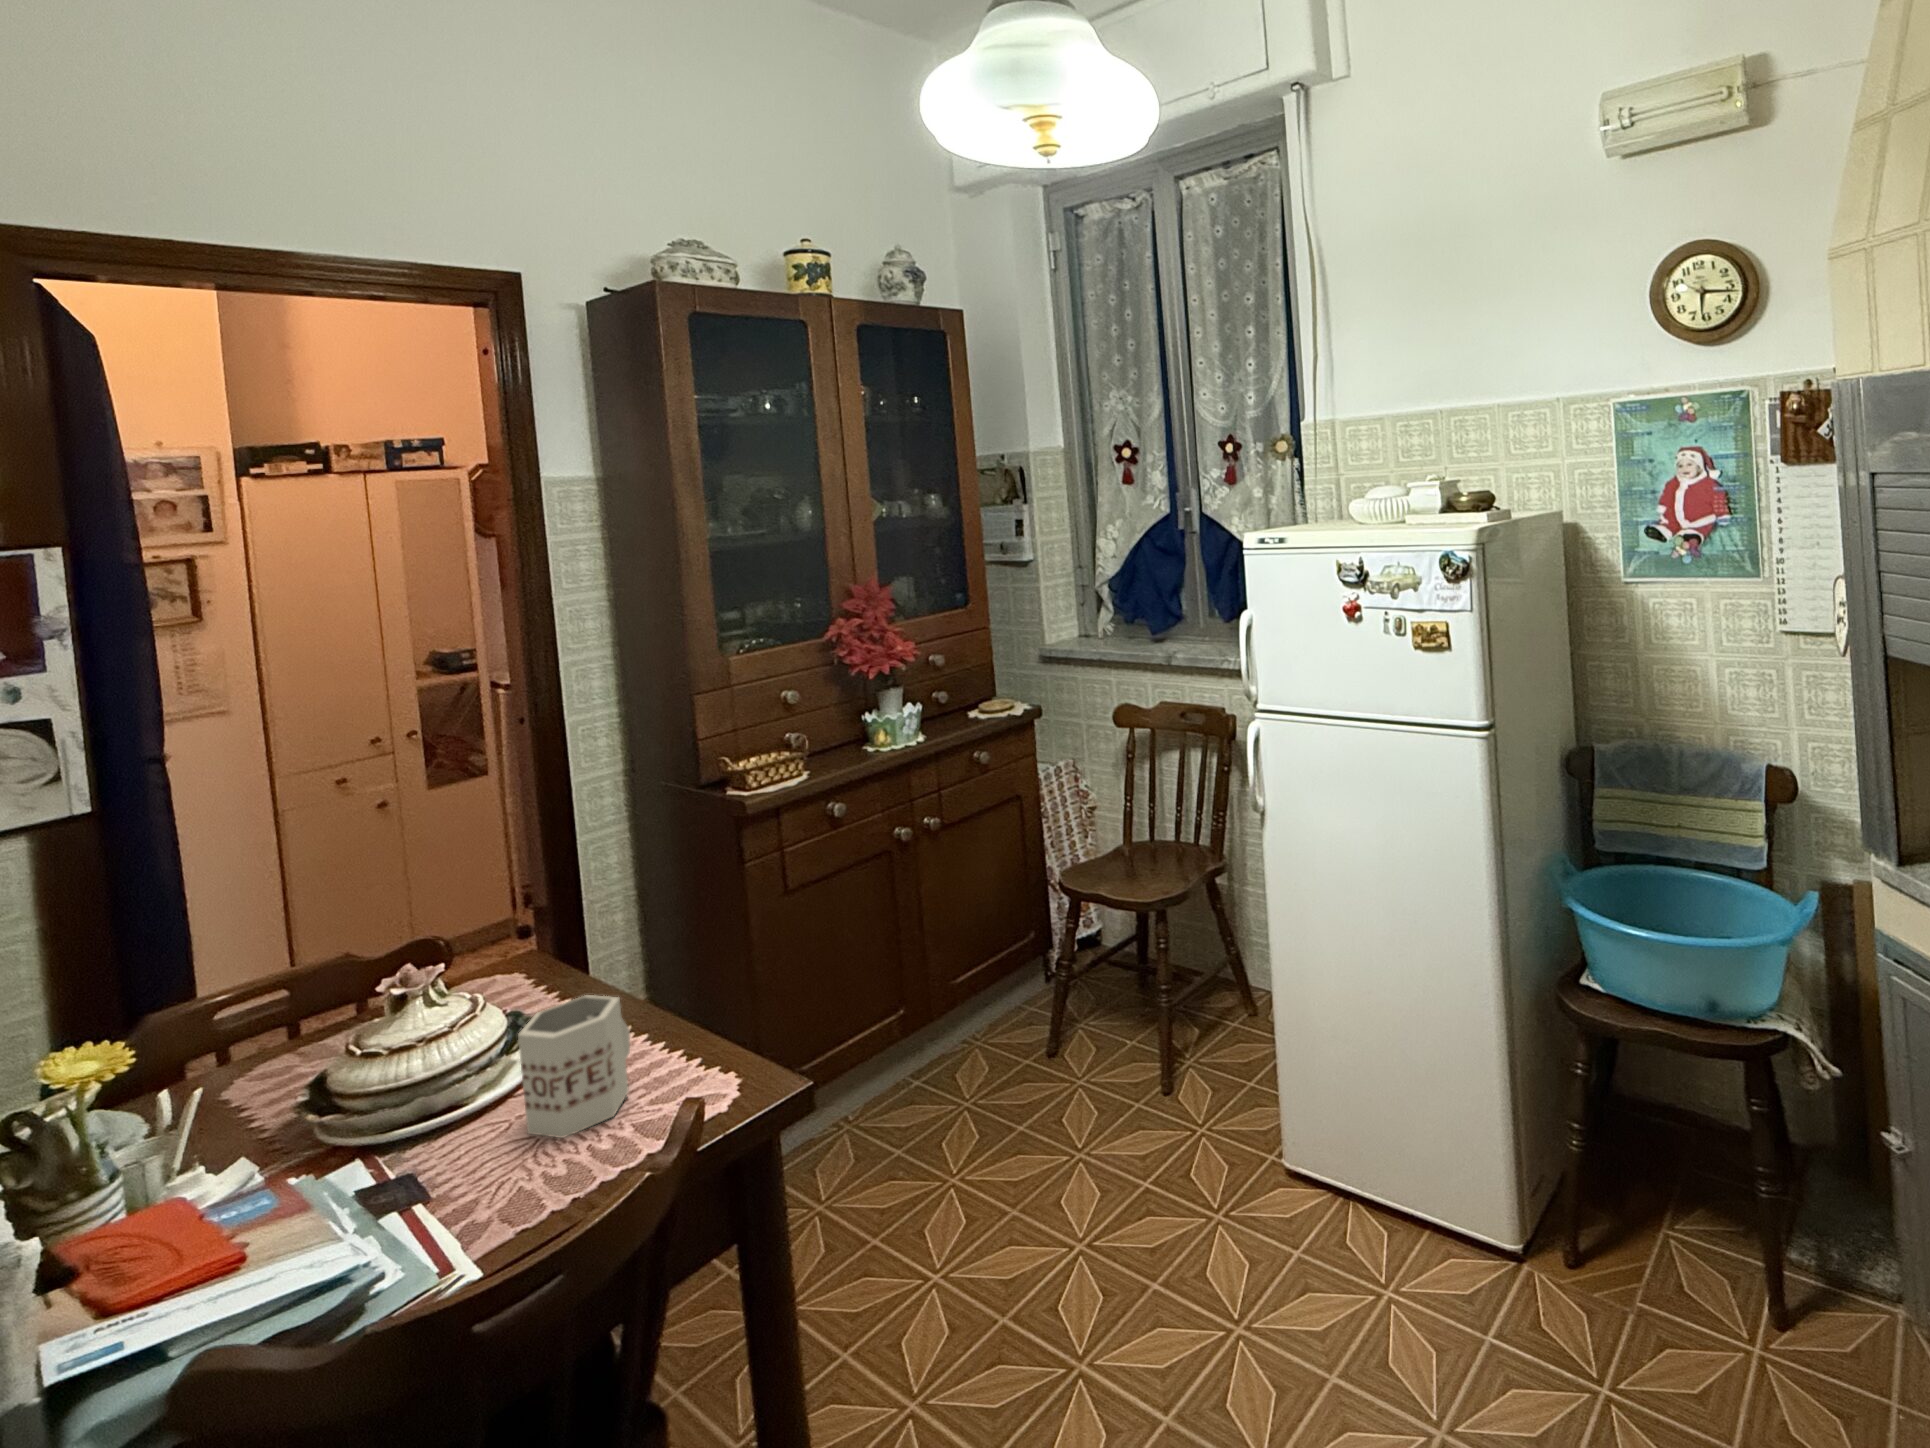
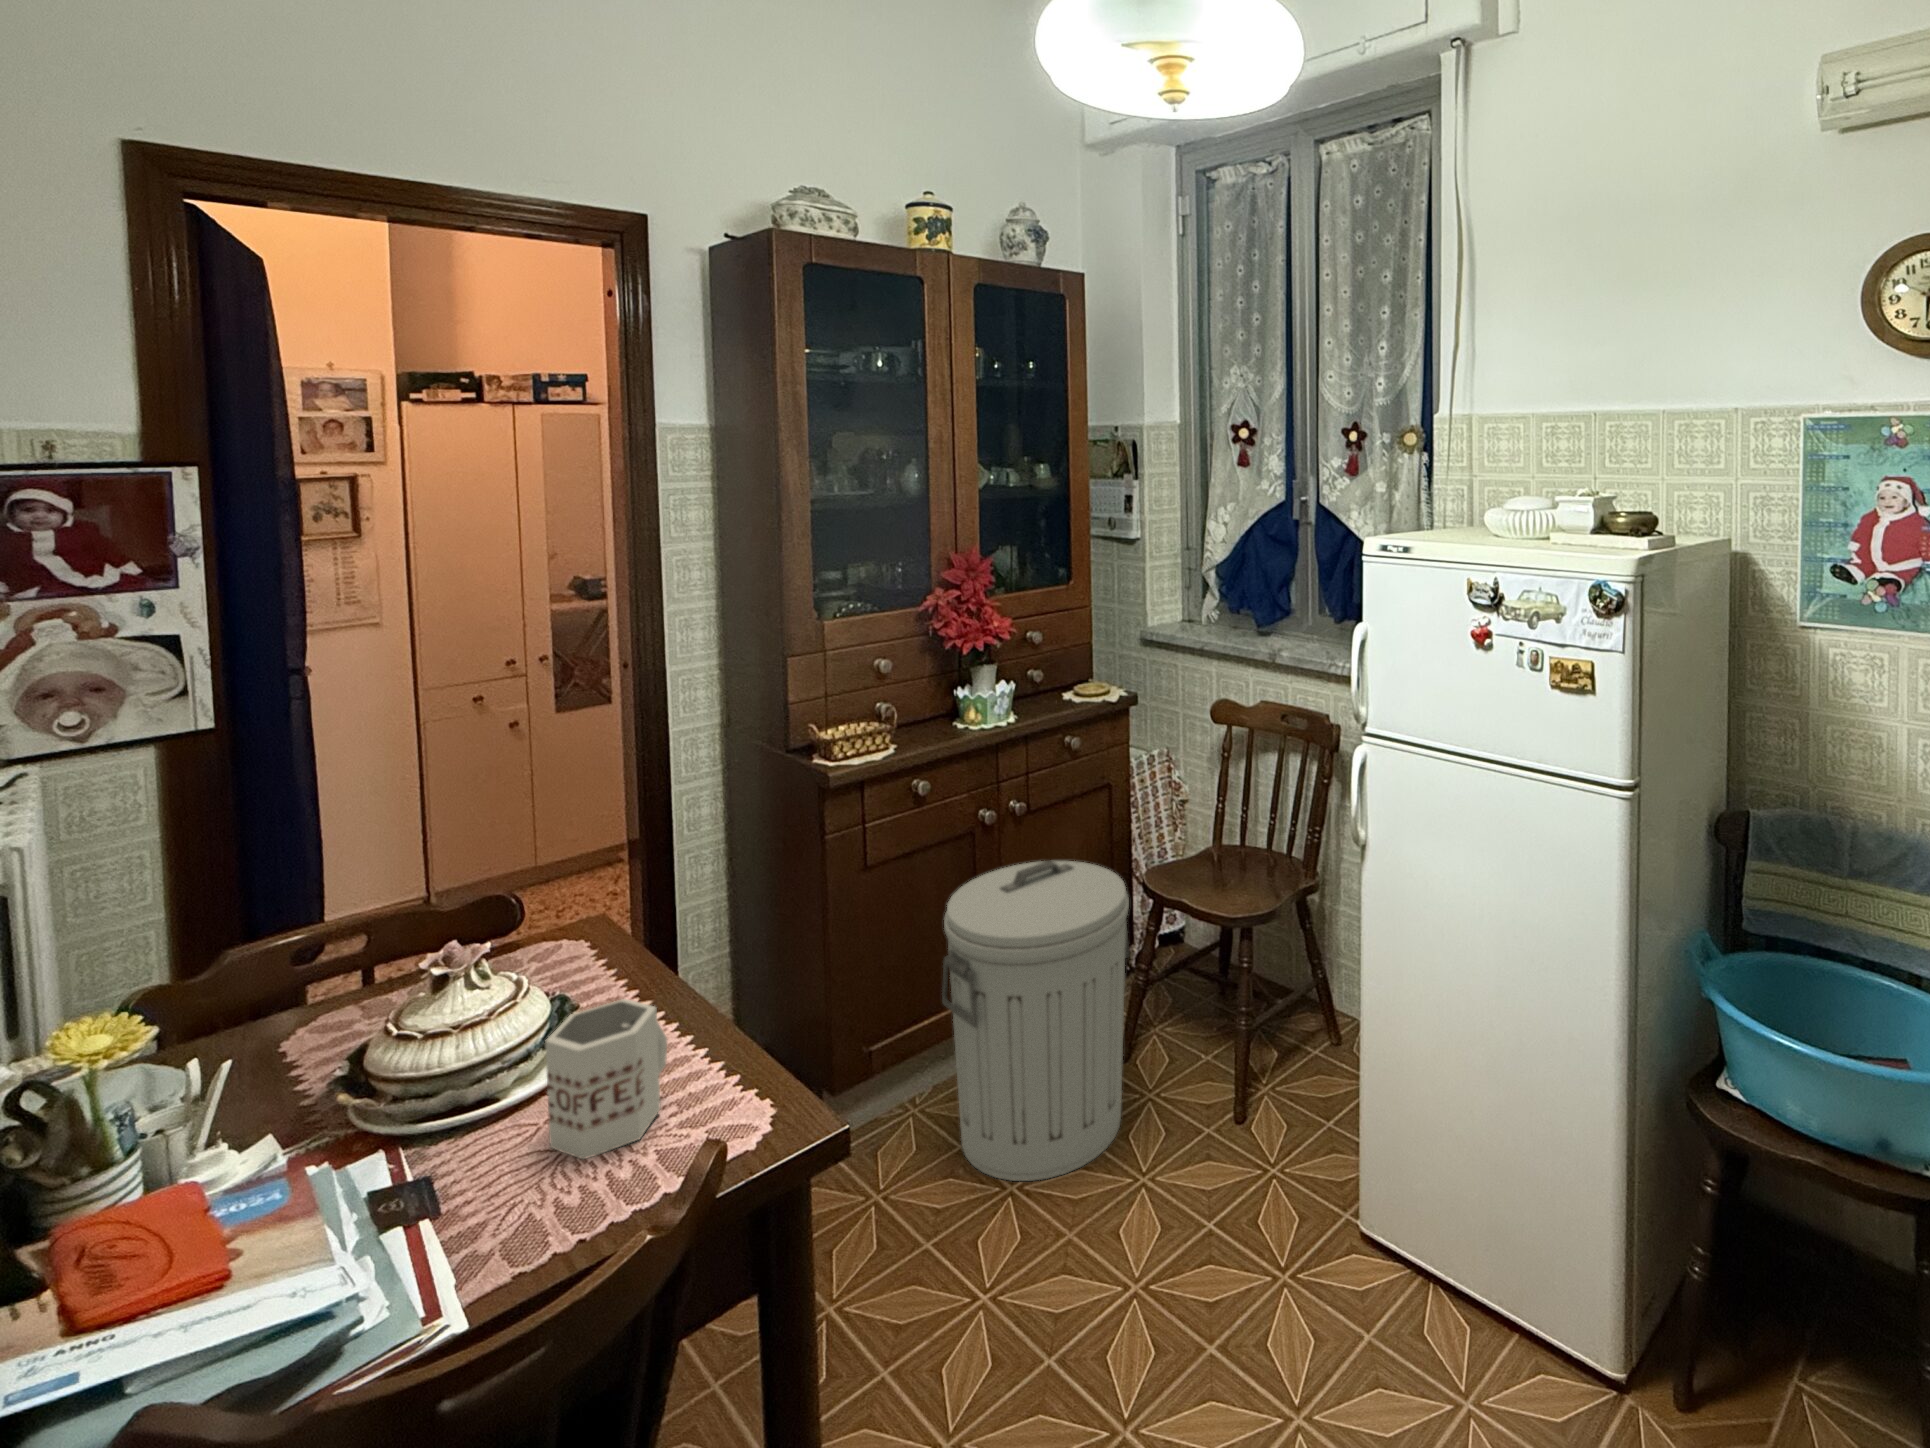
trash can: none [867,869,1053,1177] -> present [942,861,1129,1181]

